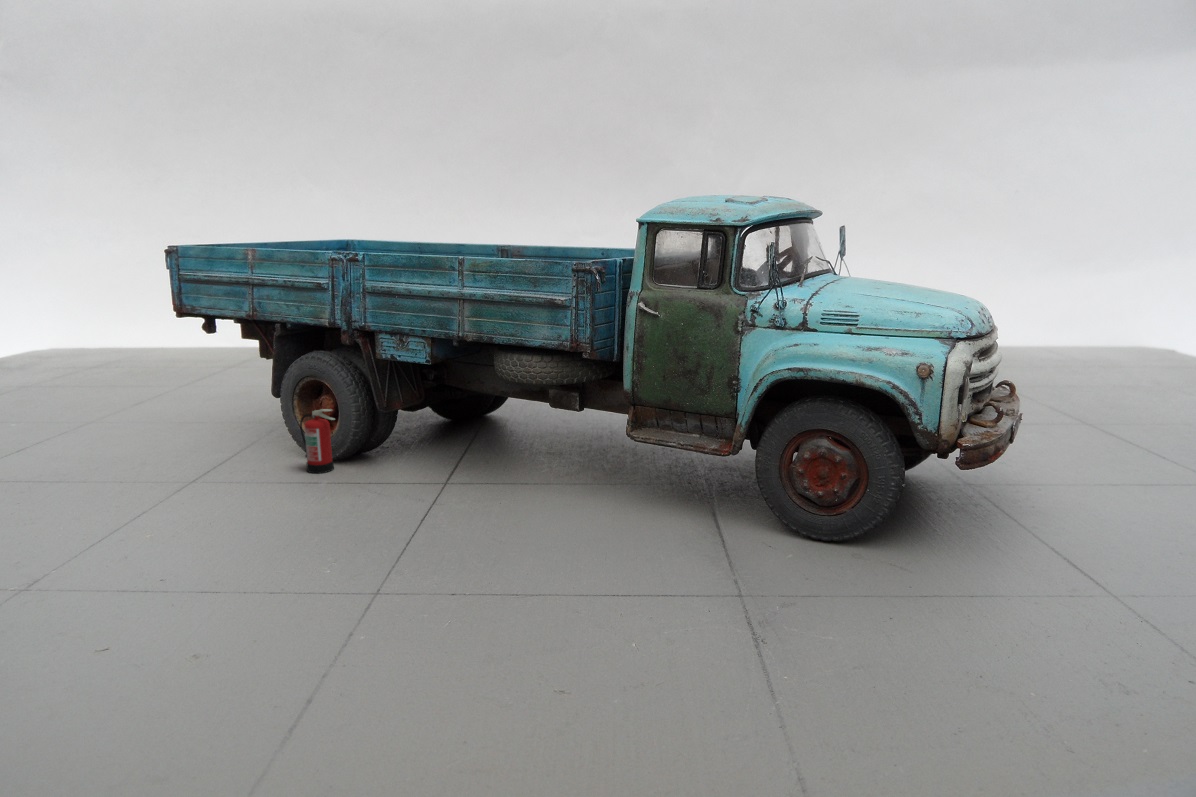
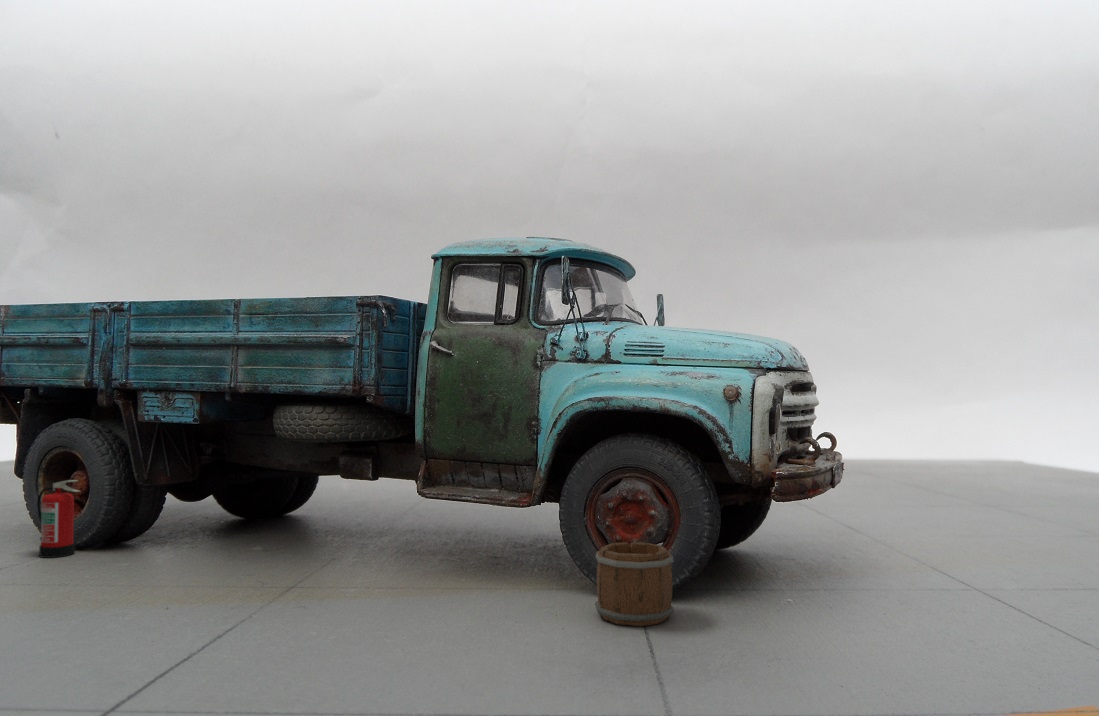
bucket: none [788,496,861,571] -> present [595,542,674,626]

